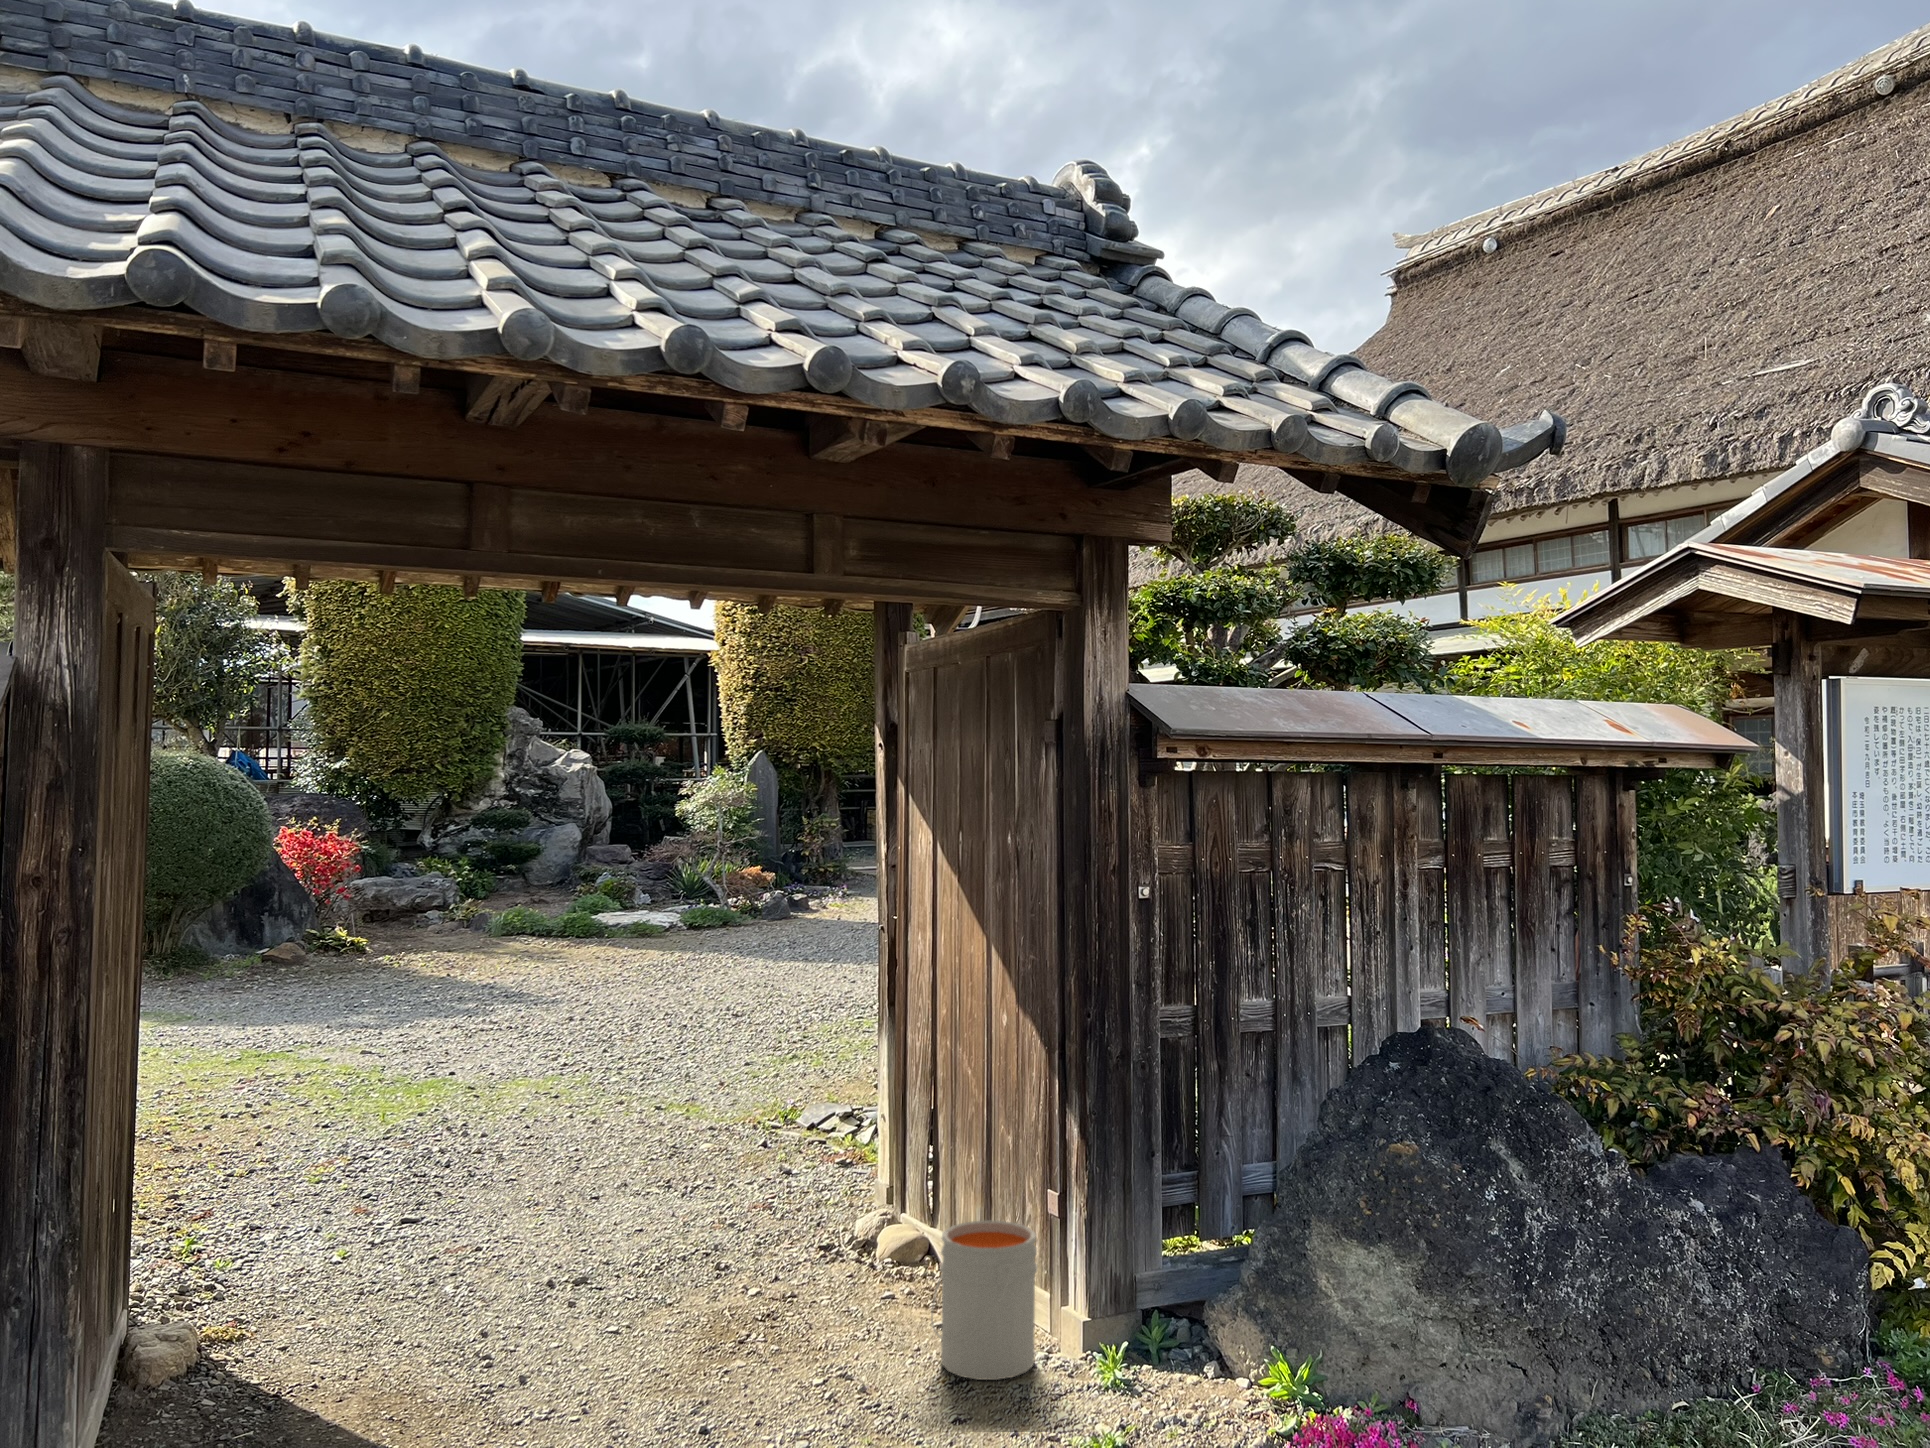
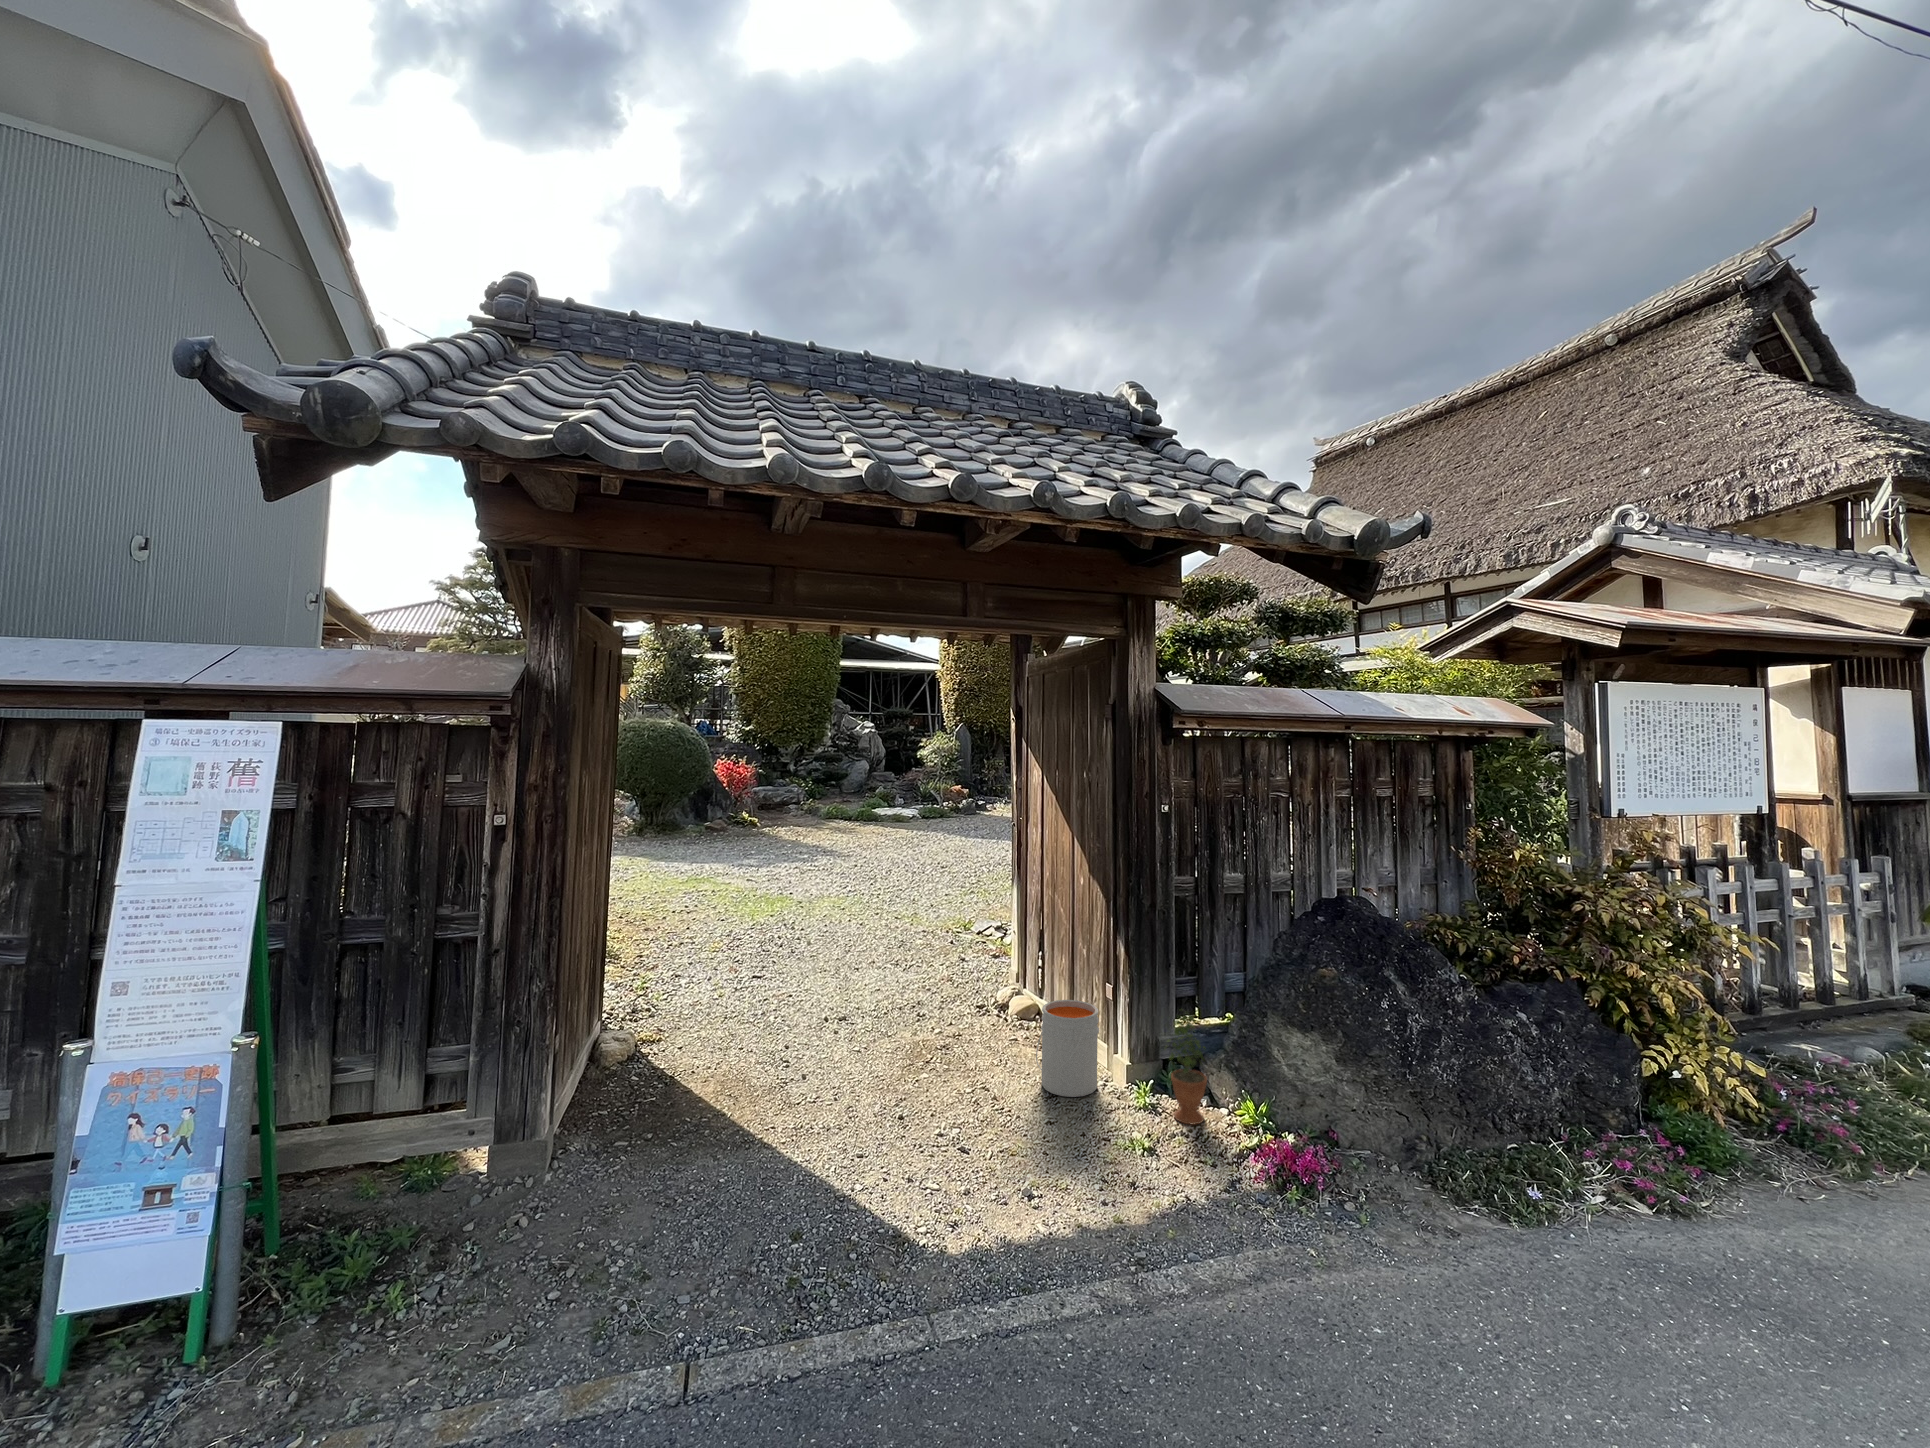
potted plant: none [1147,1223,1215,1409] -> present [1165,1012,1207,1125]

